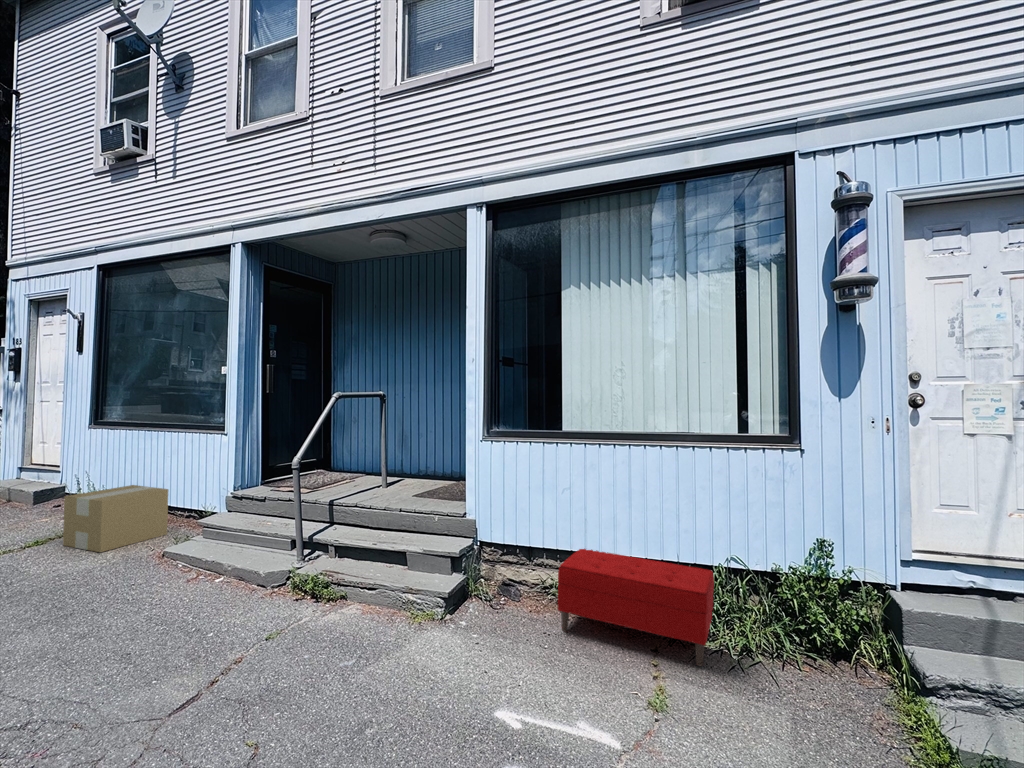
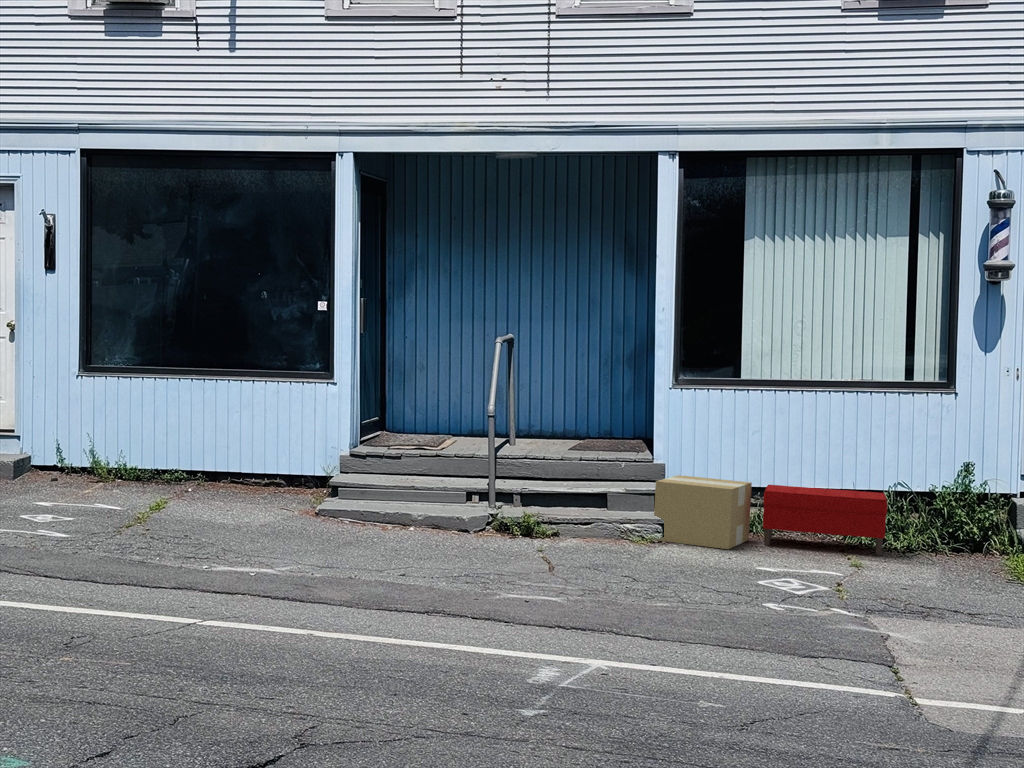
cardboard box: present [63,485,168,552] -> present [653,475,752,549]

